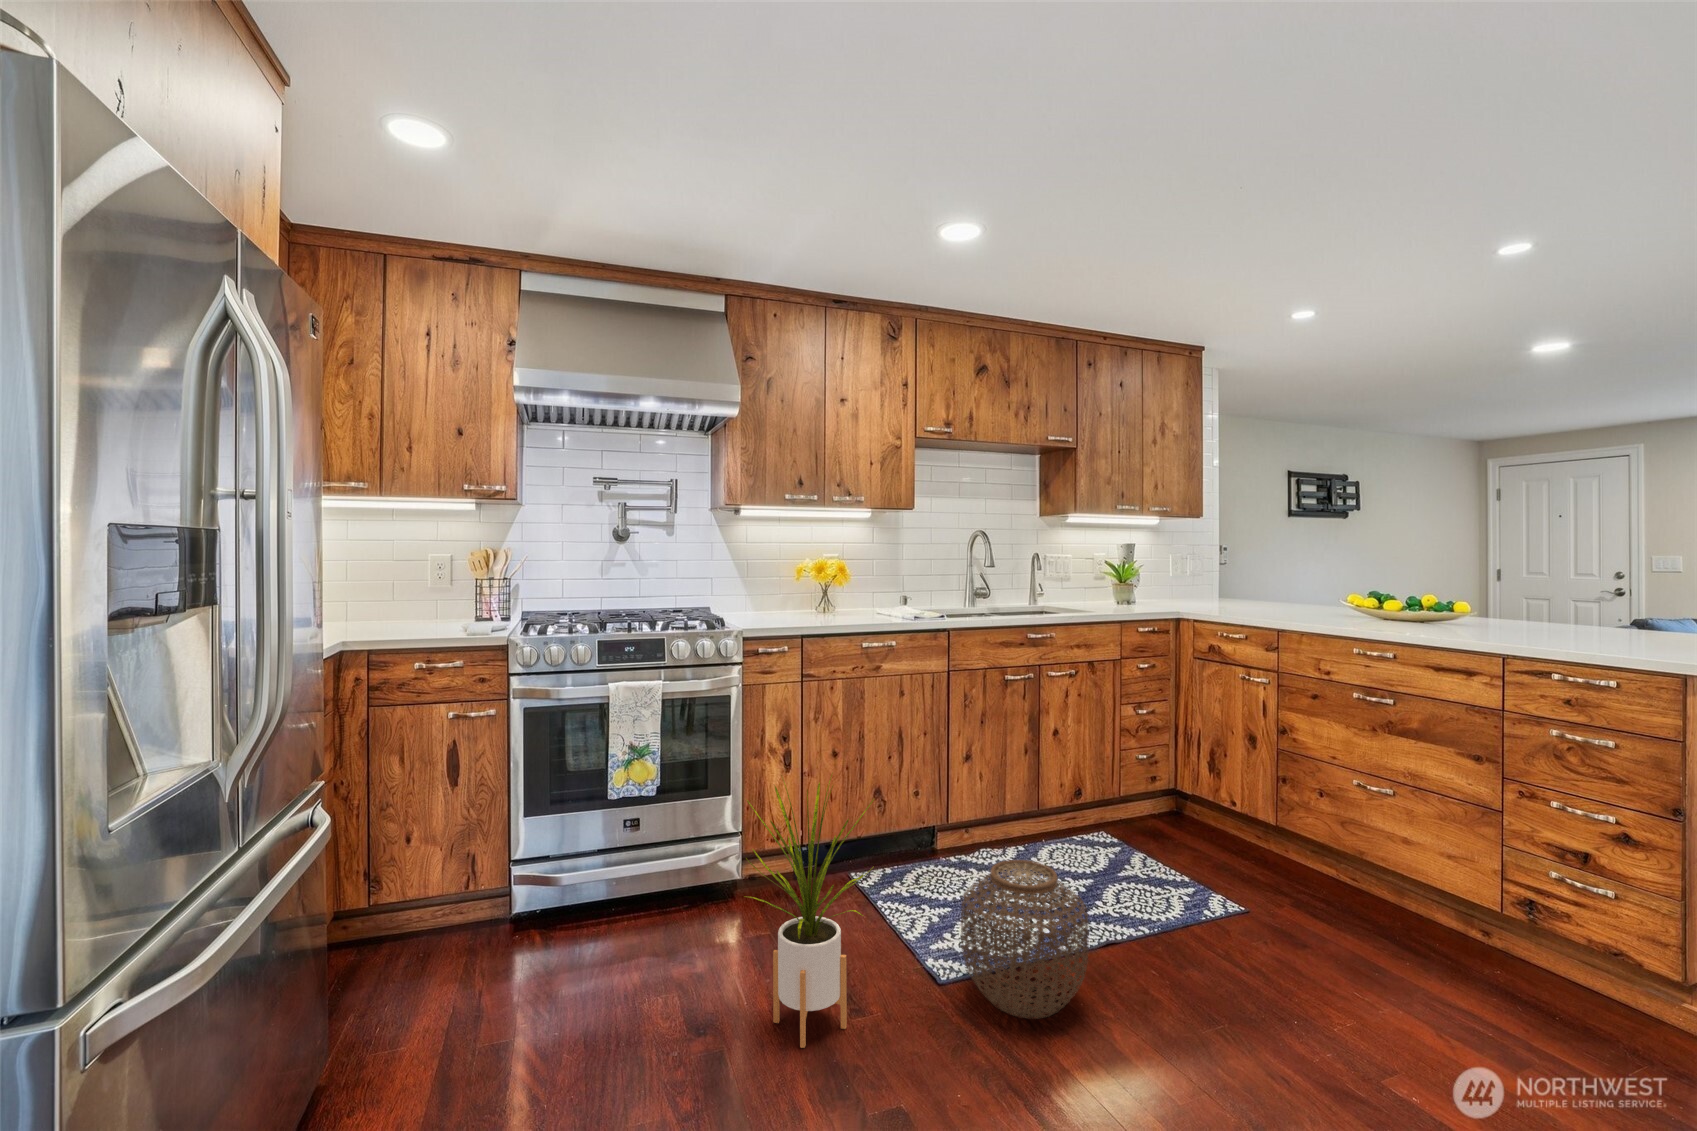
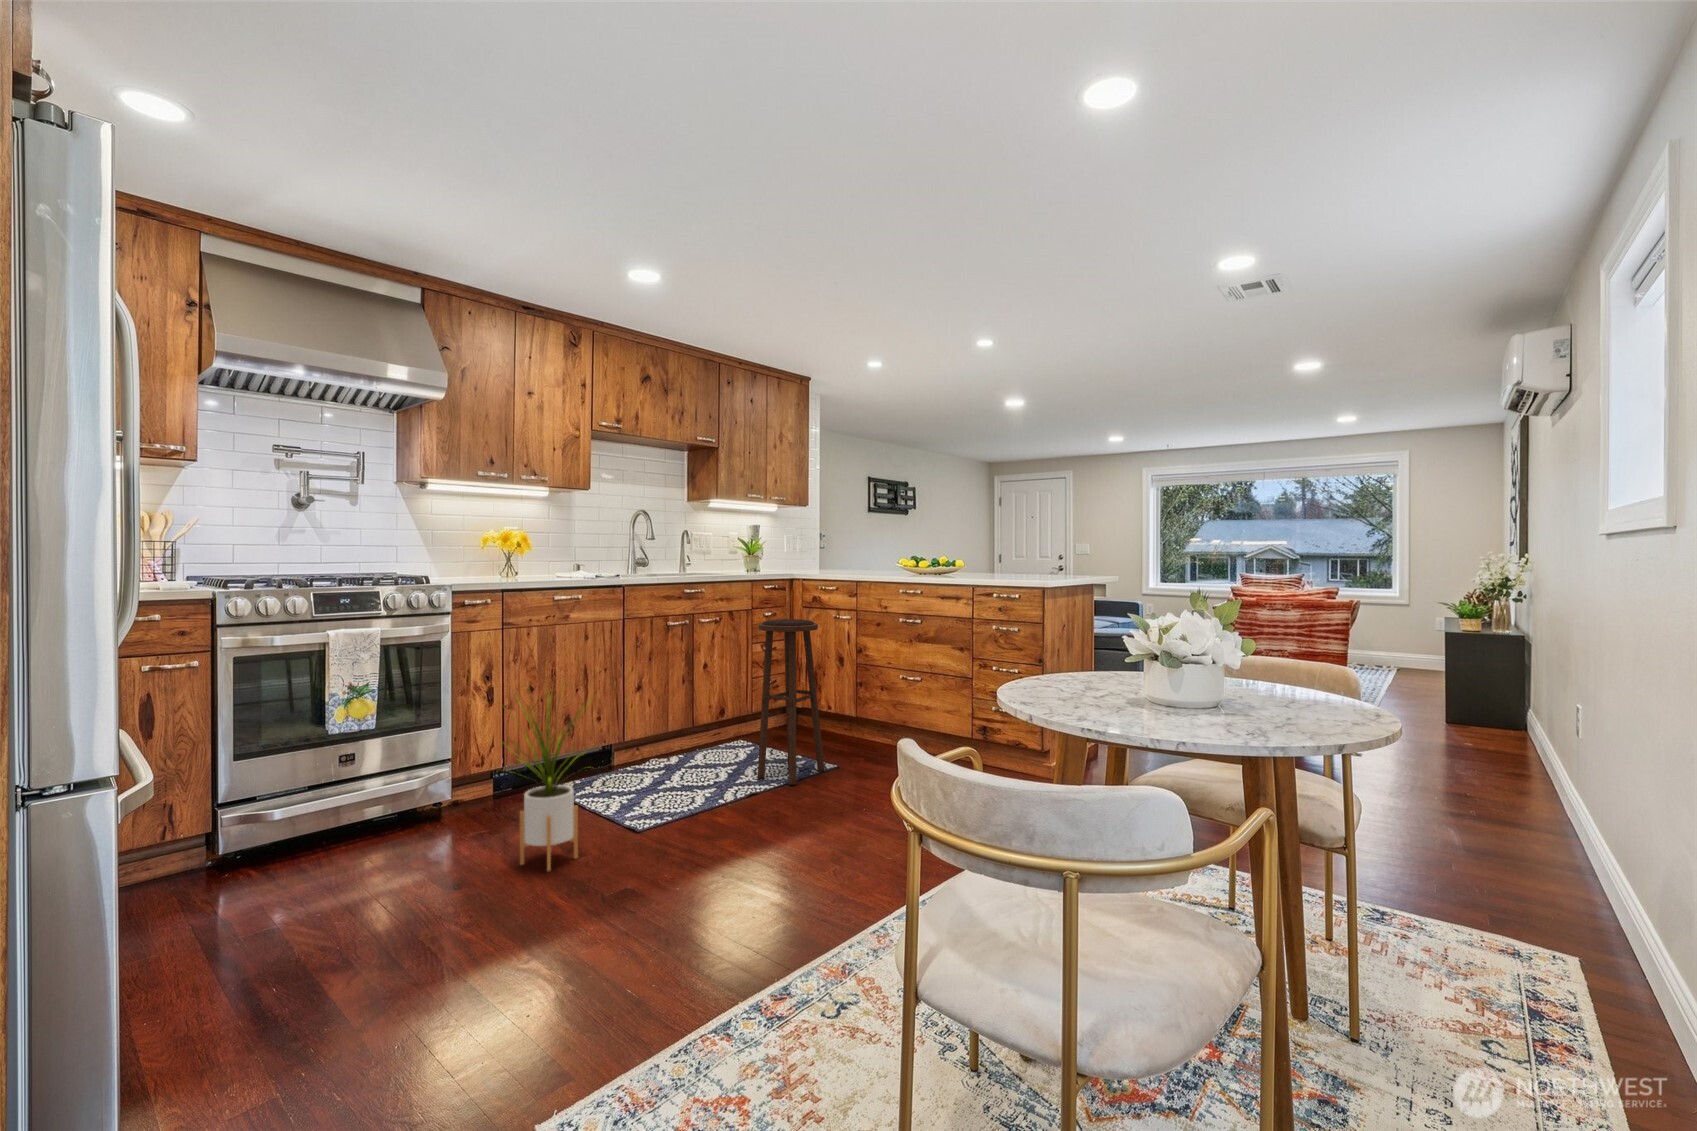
stool: none [1120,688,1226,941] -> present [758,619,824,785]
woven basket: present [961,860,1089,1018] -> none [657,733,743,832]

